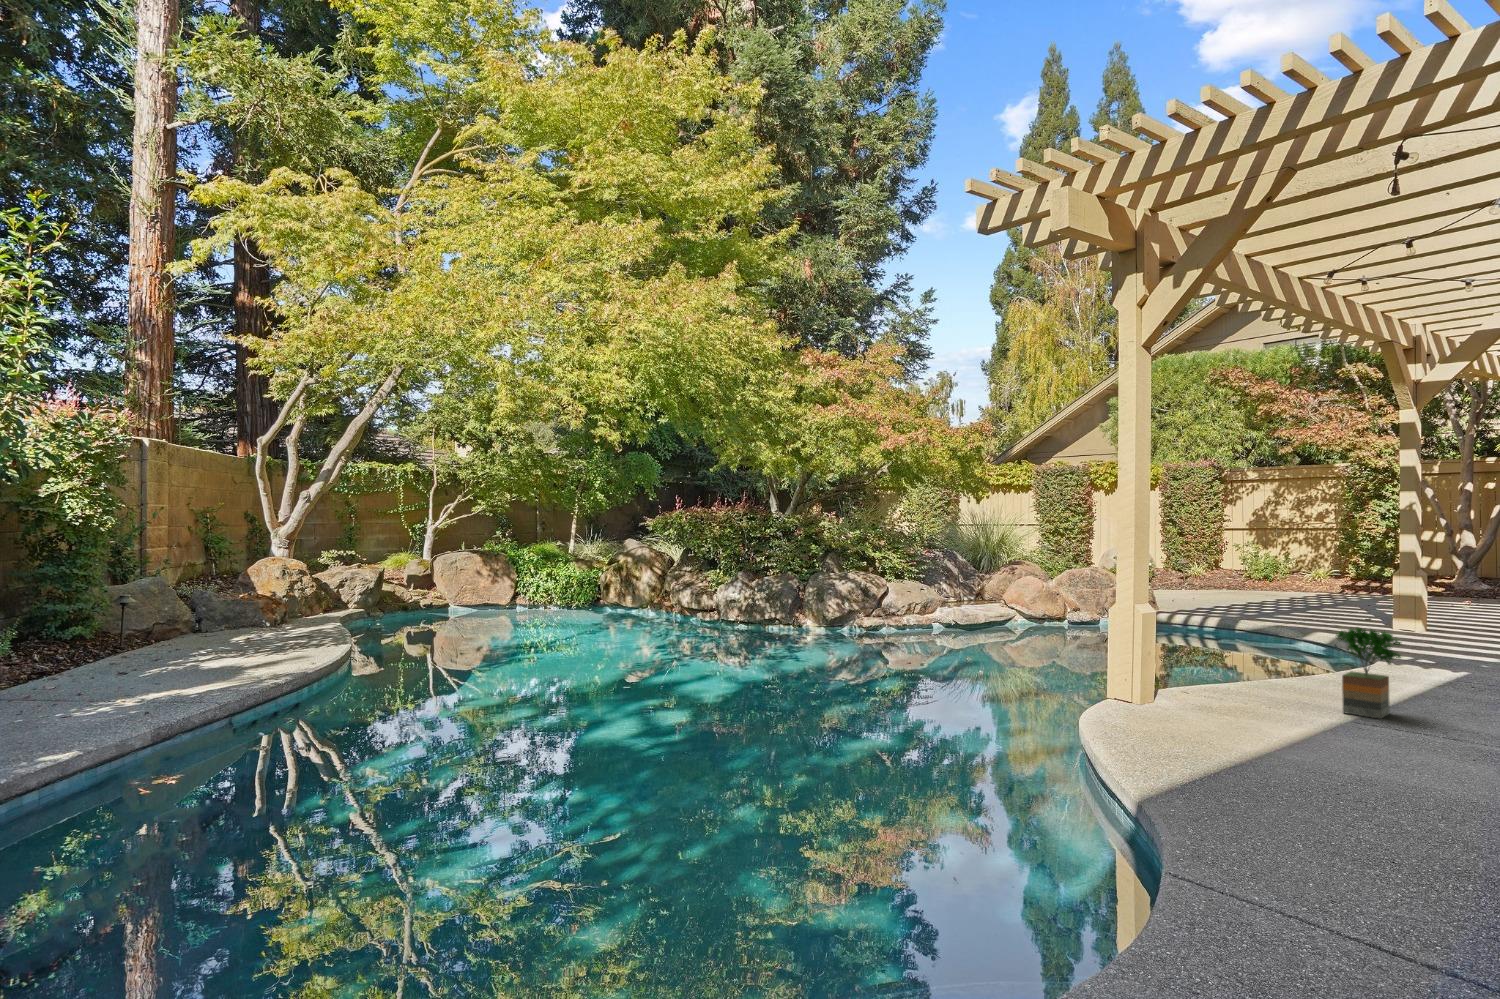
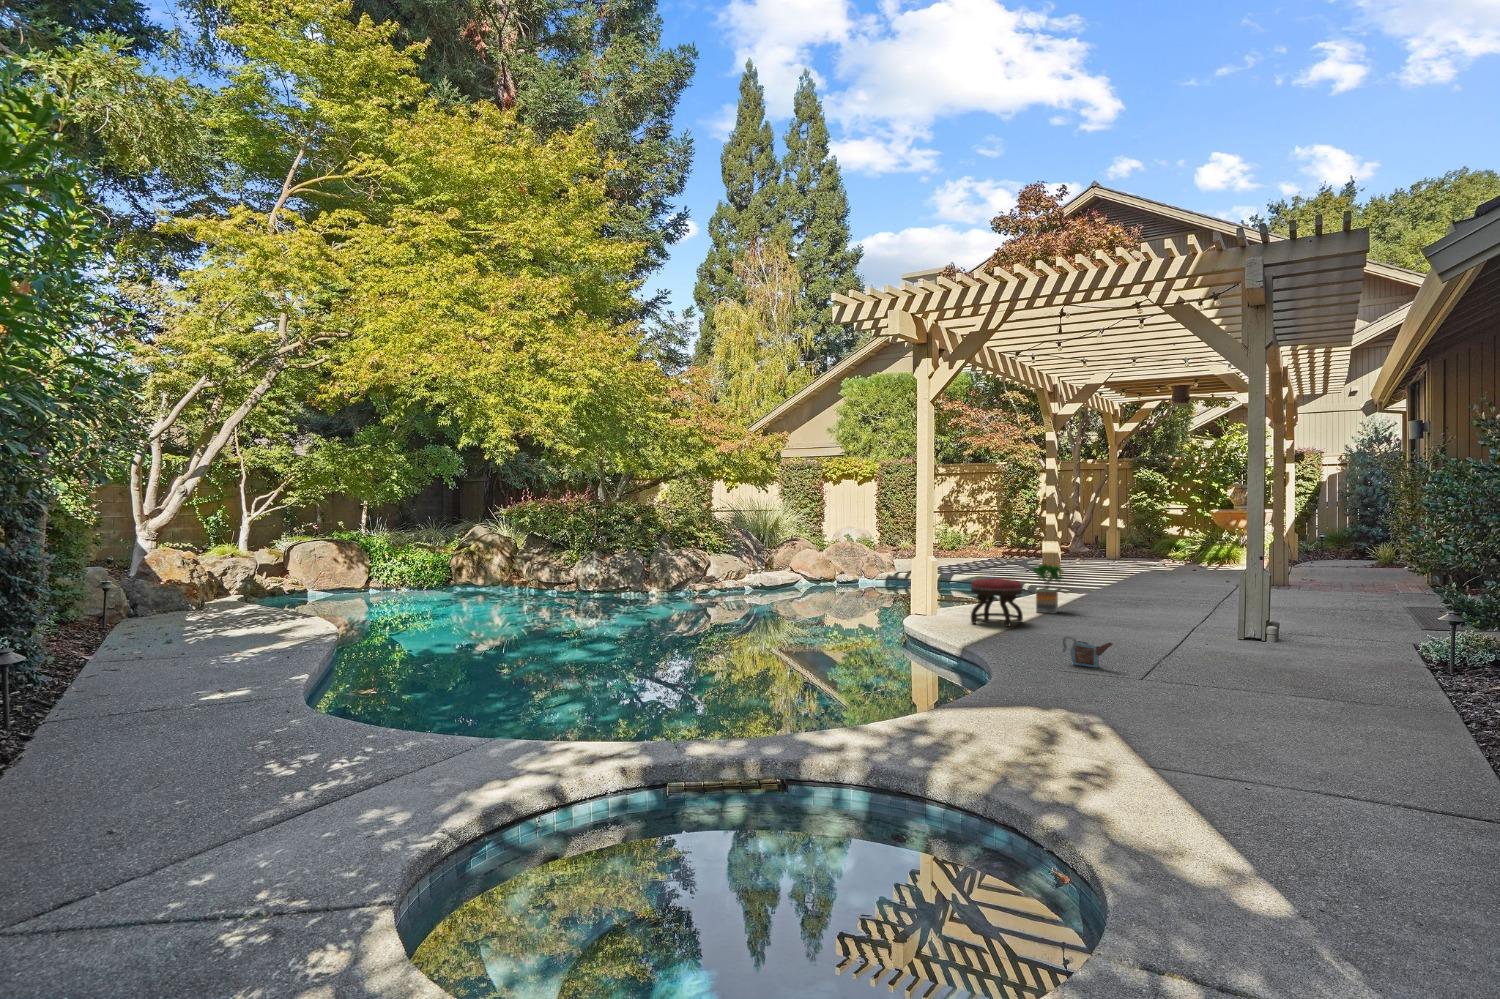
ottoman: none [1198,650,1304,742] -> present [971,578,1023,627]
watering can: none [1338,799,1461,882] -> present [1062,636,1113,668]

